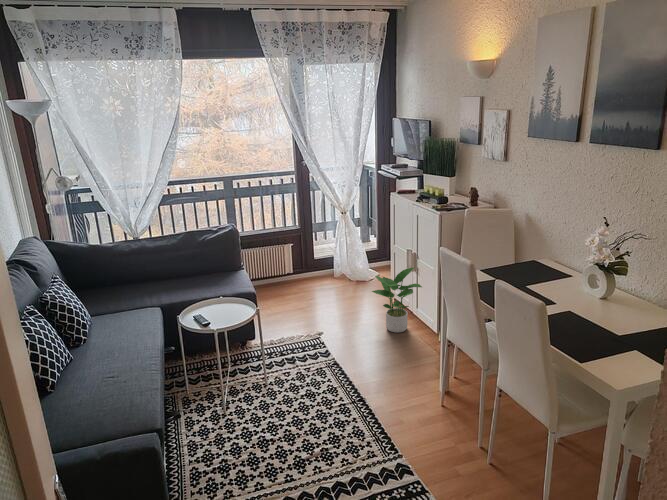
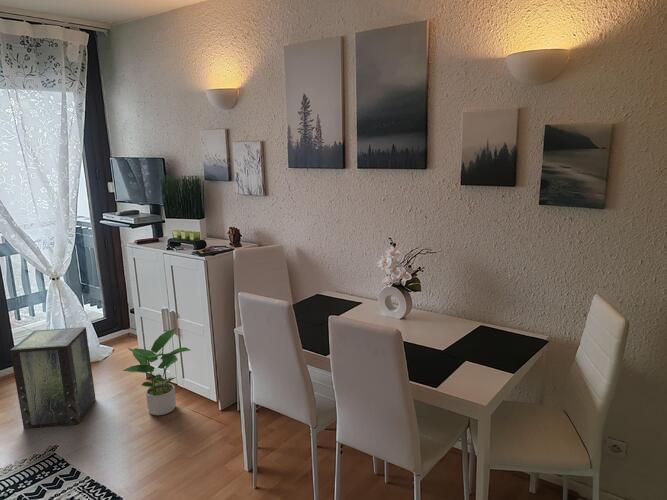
storage box: none [304,250,355,322] -> present [10,327,96,429]

